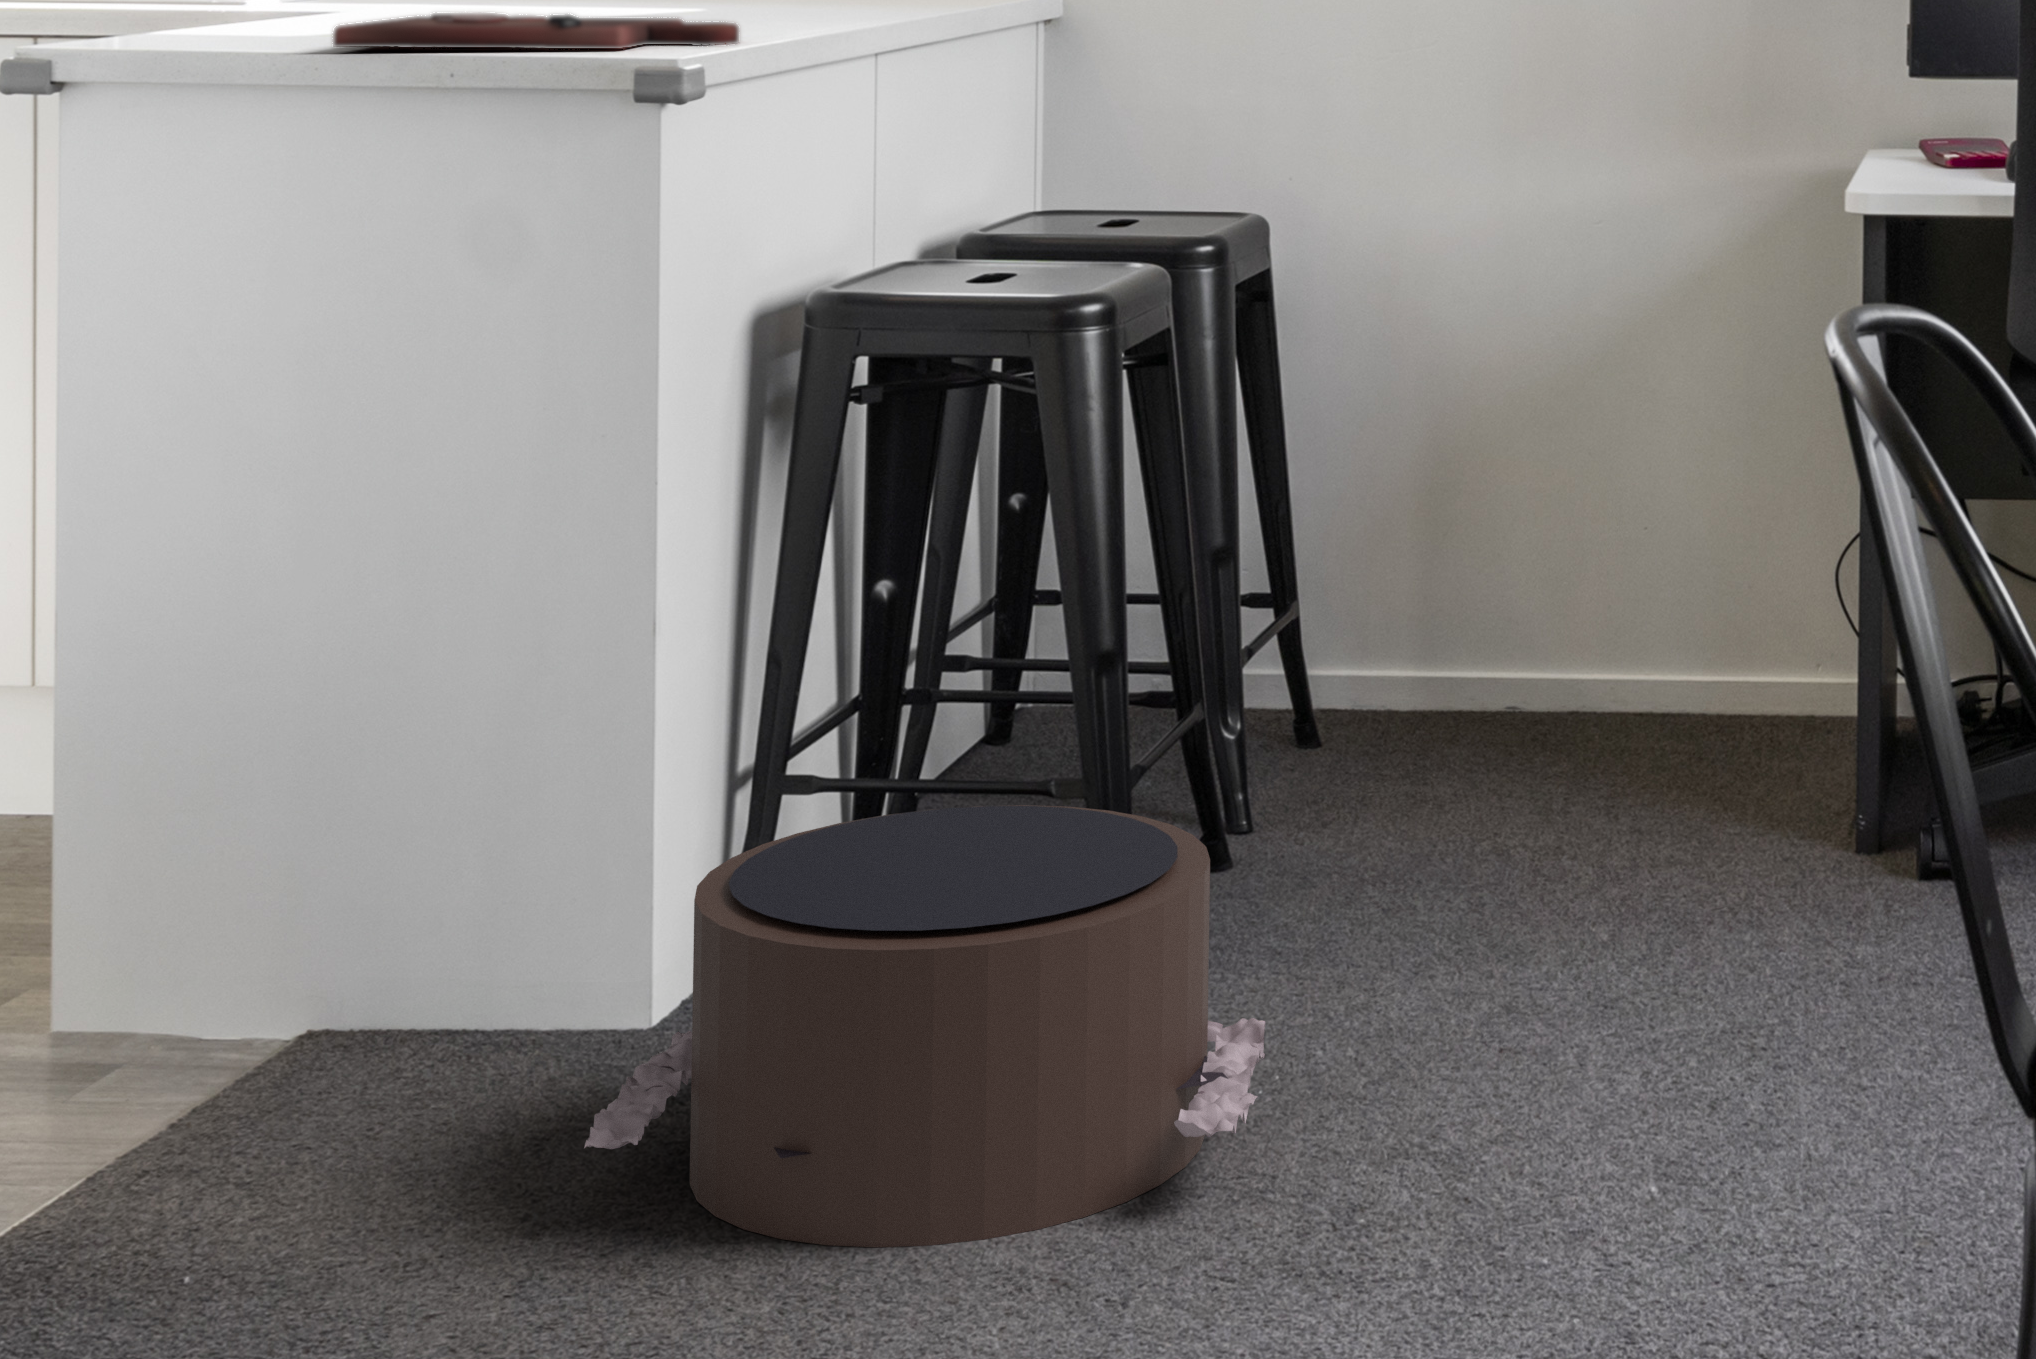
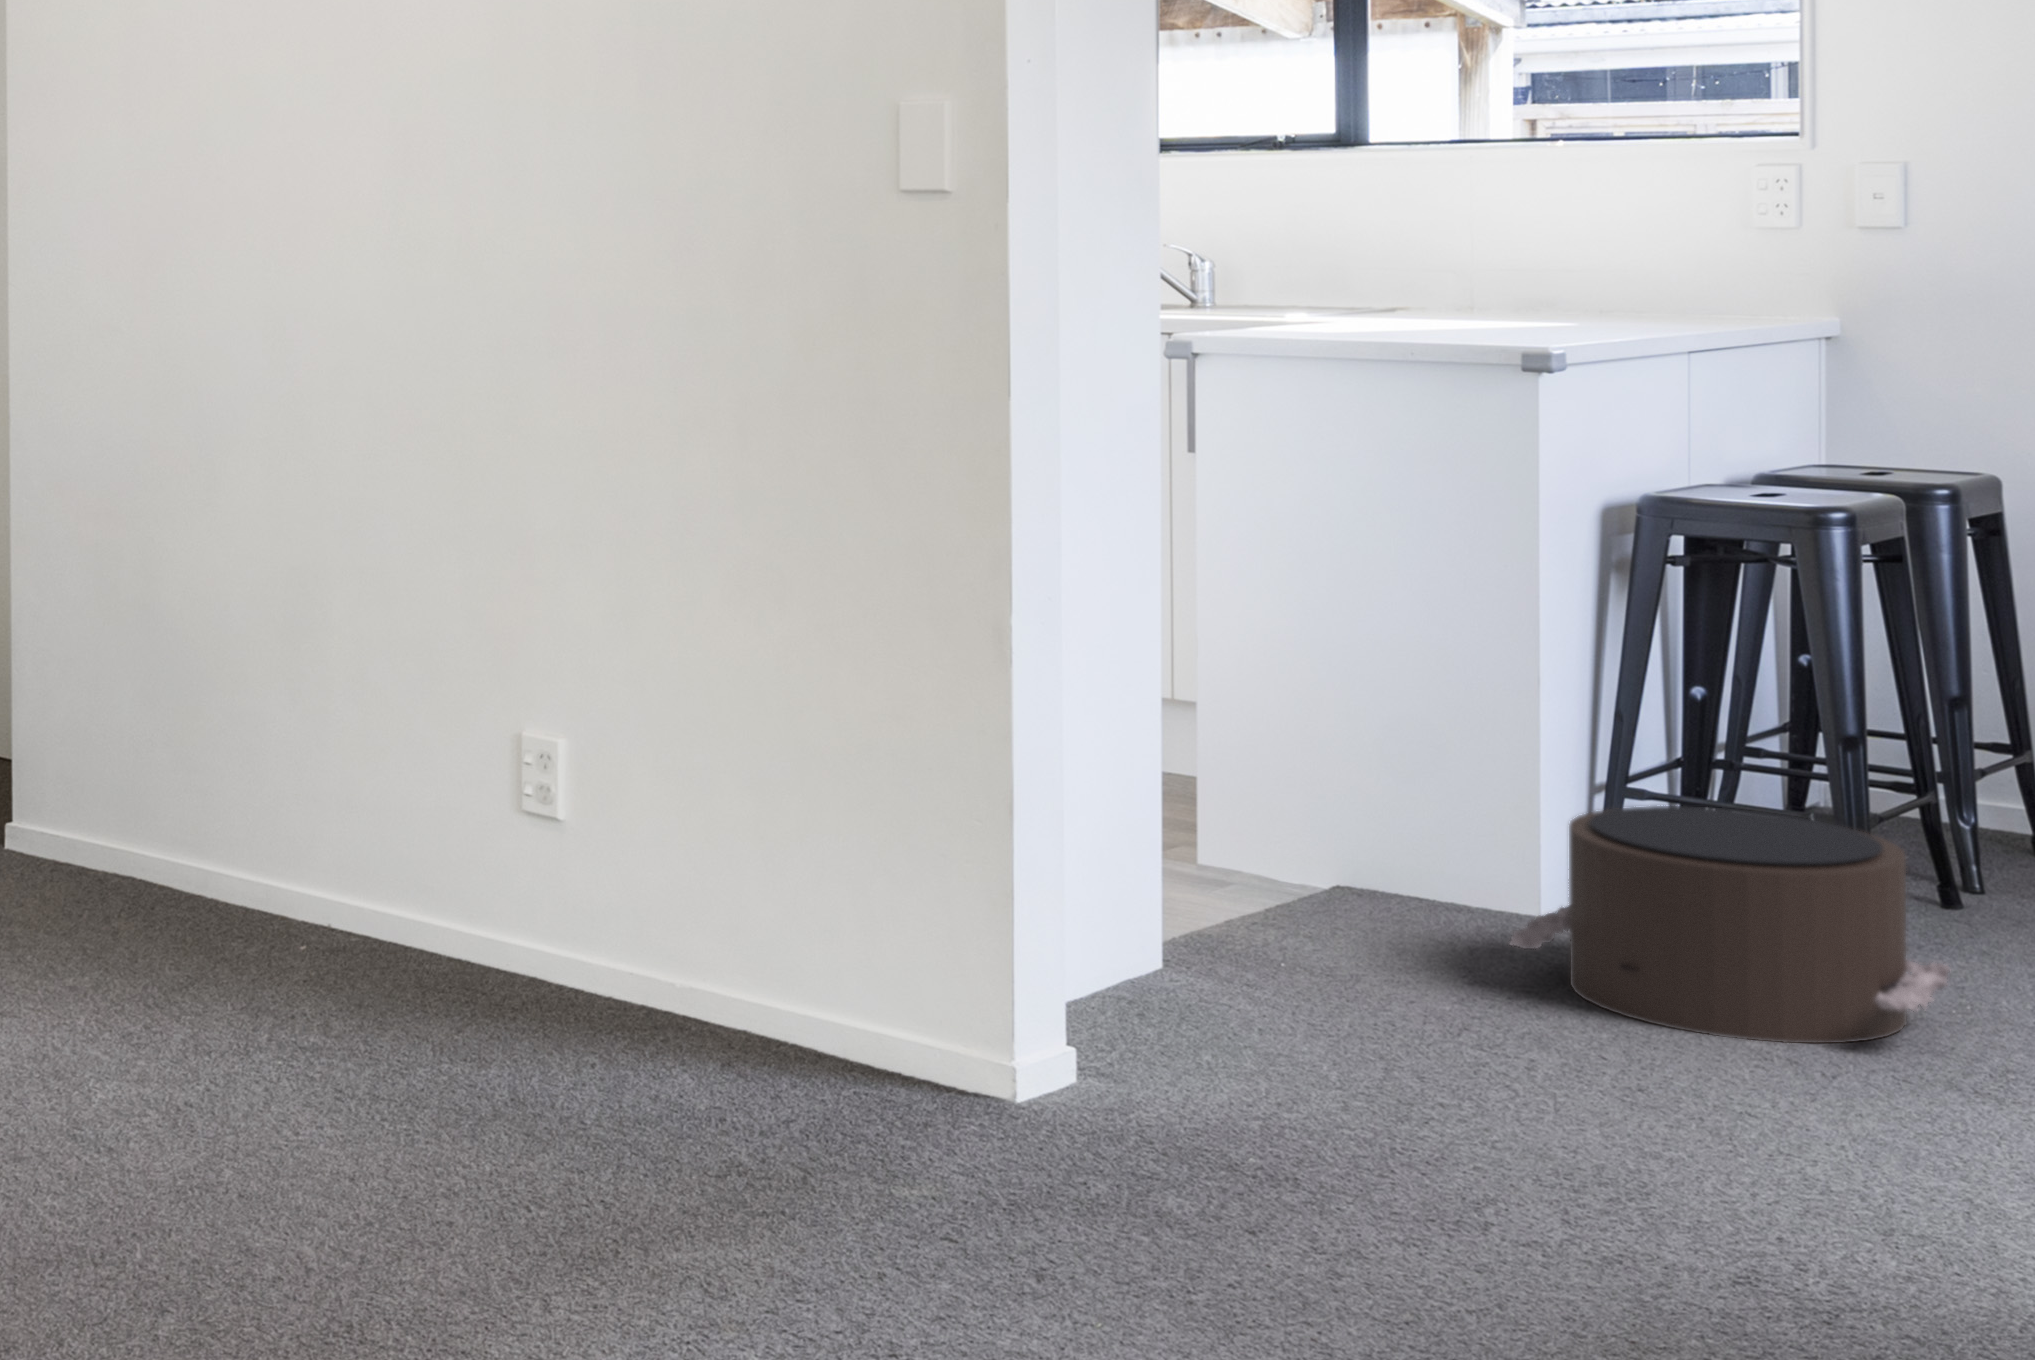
cutting board: present [333,13,739,49] -> none [1347,323,1589,346]

